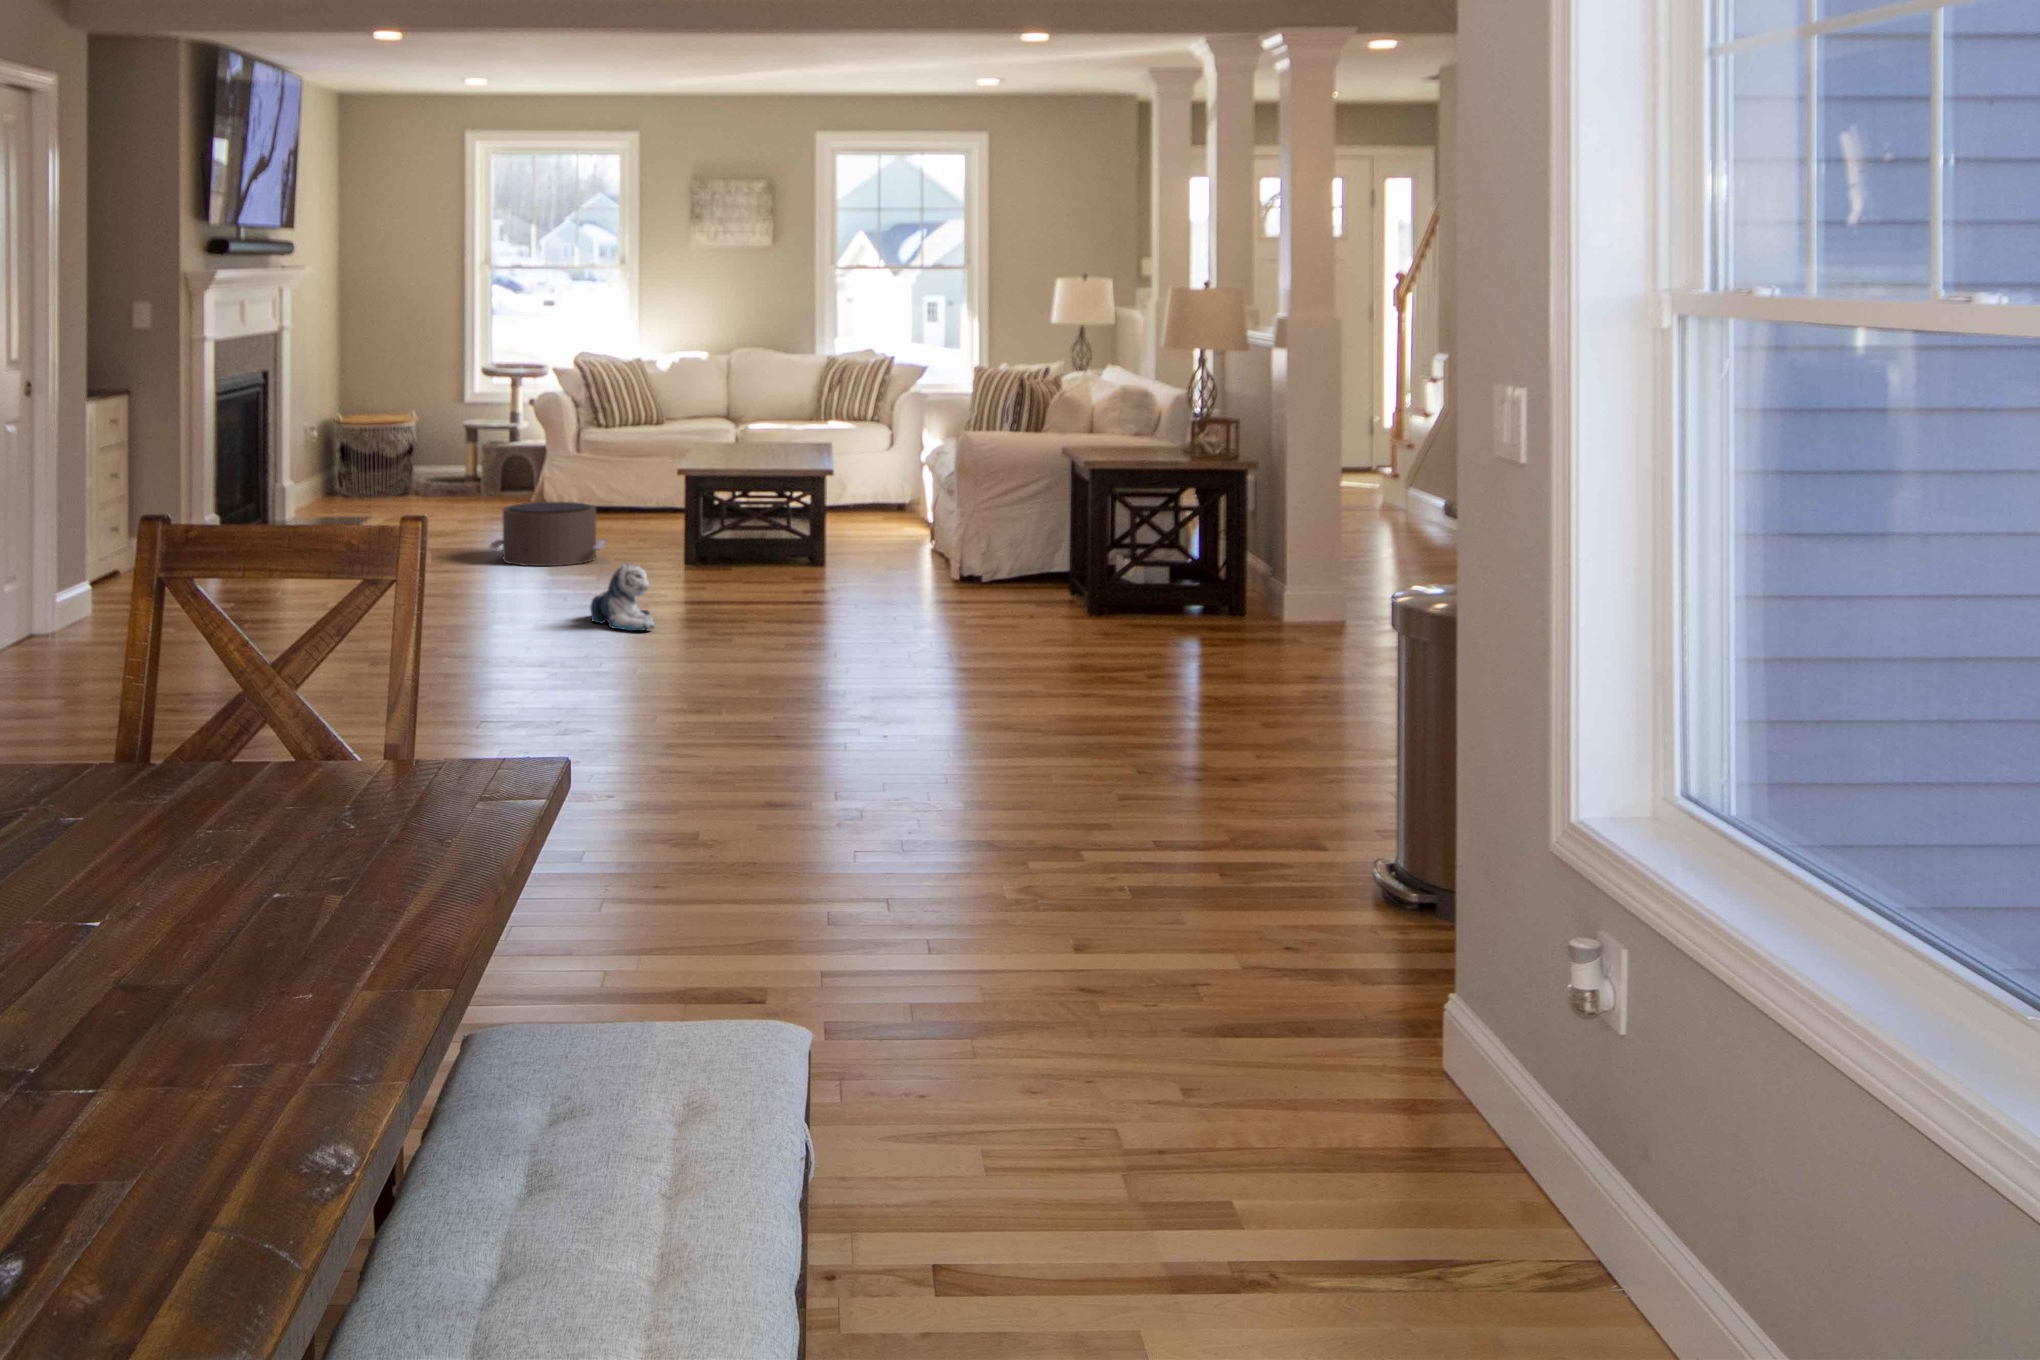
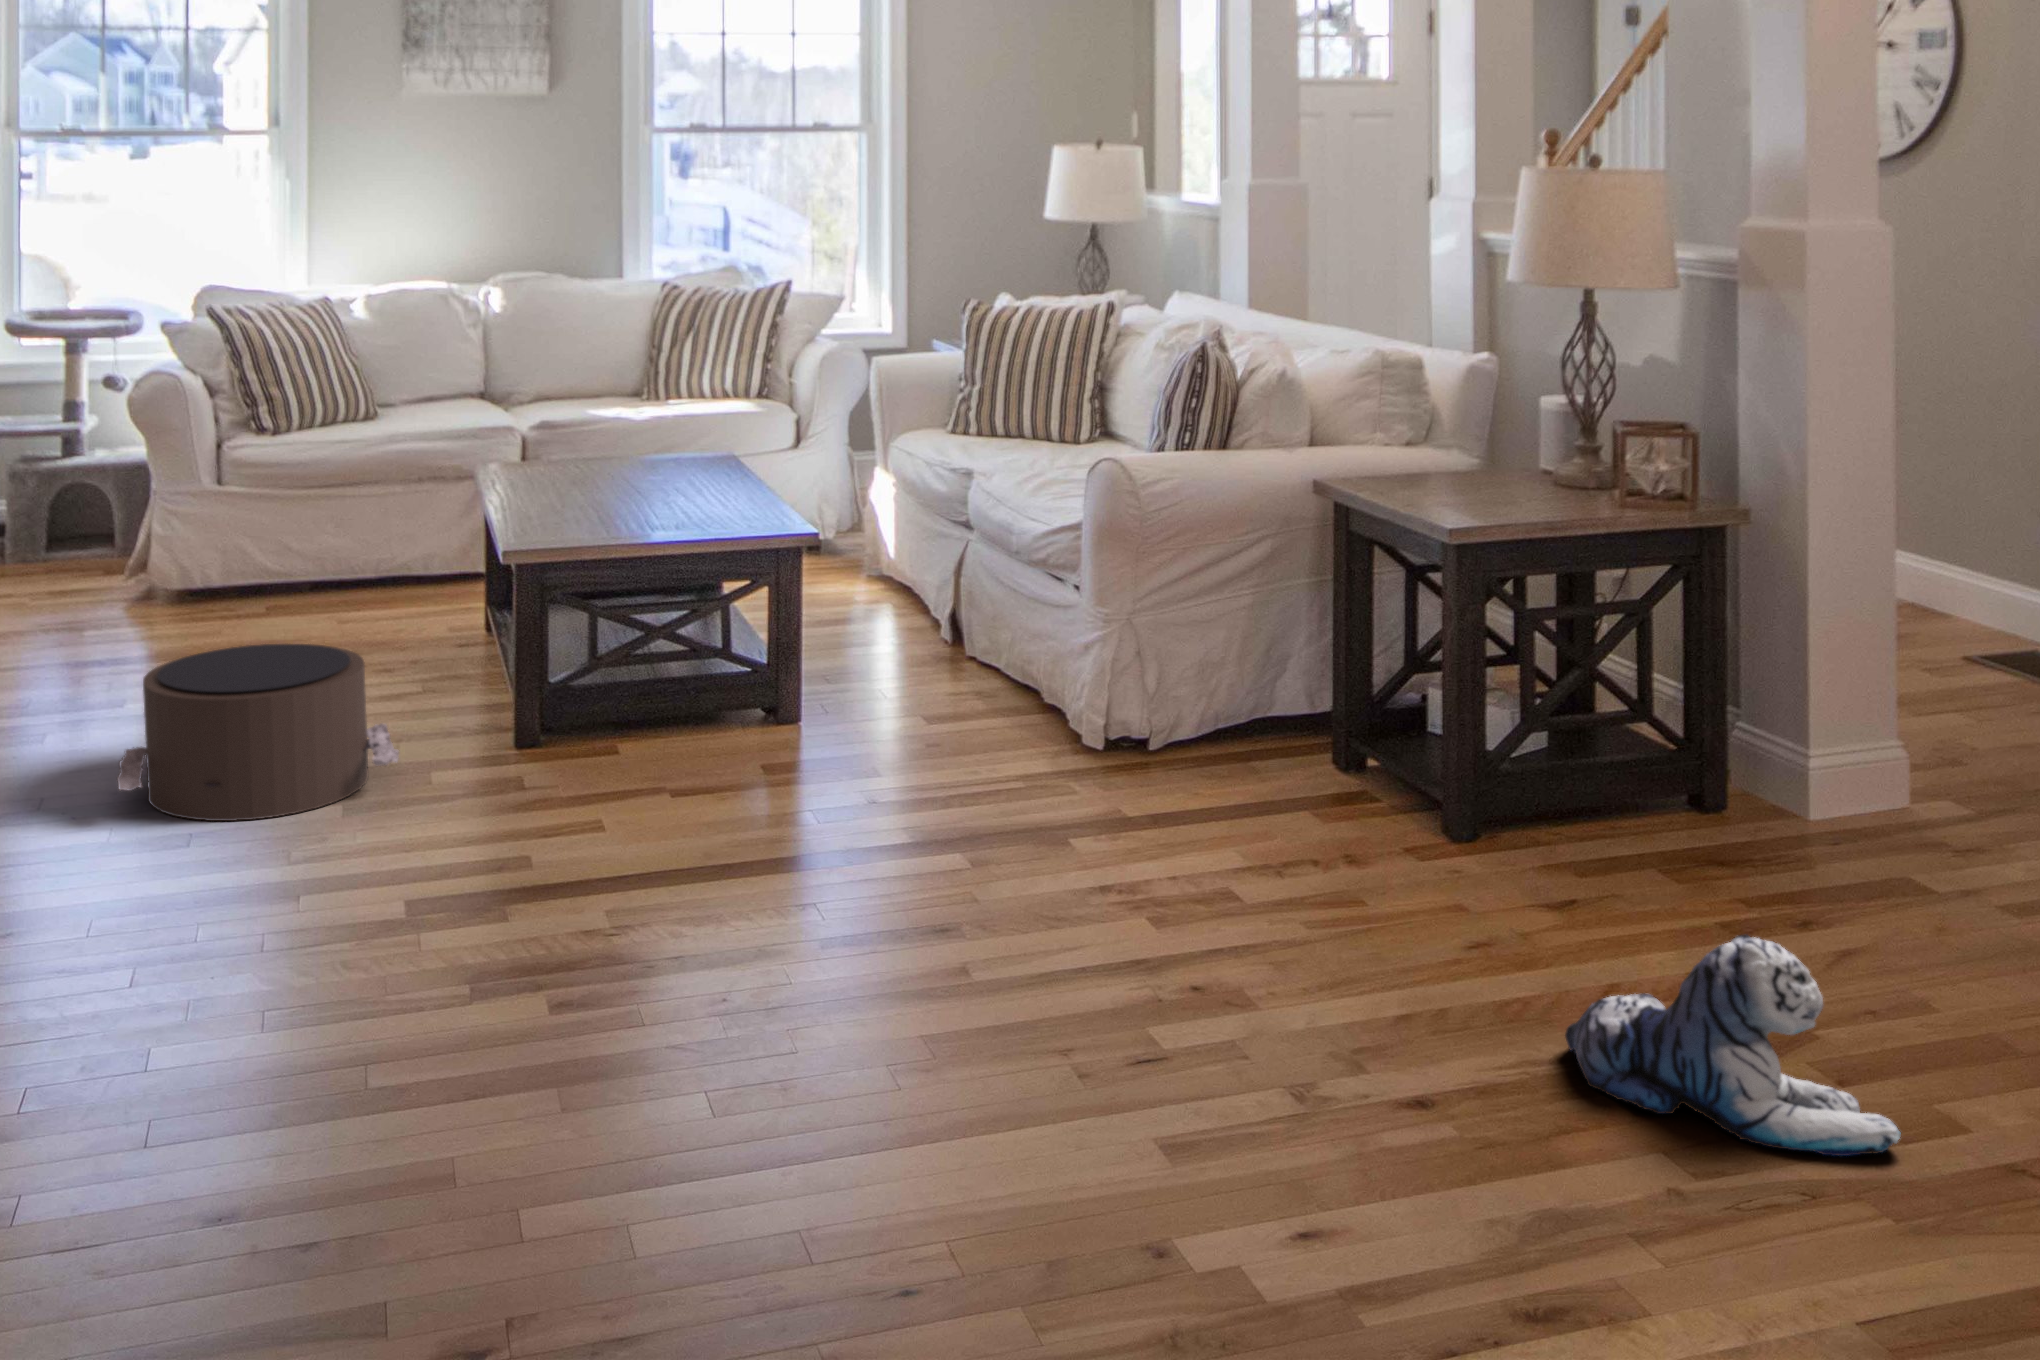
plush toy: present [590,564,654,631] -> present [1565,934,1901,1156]

